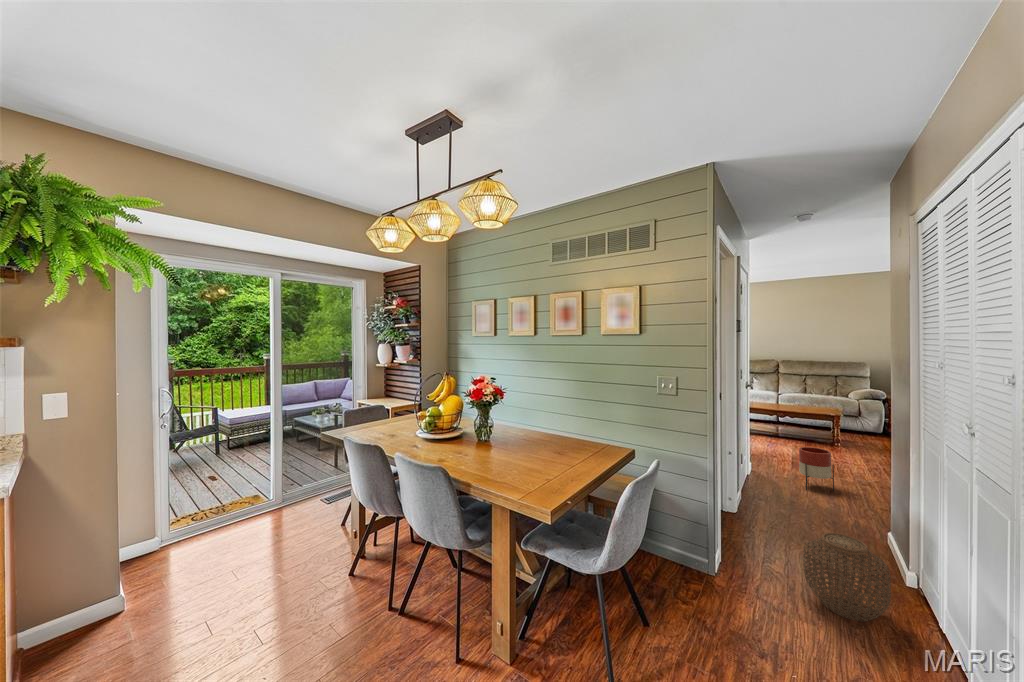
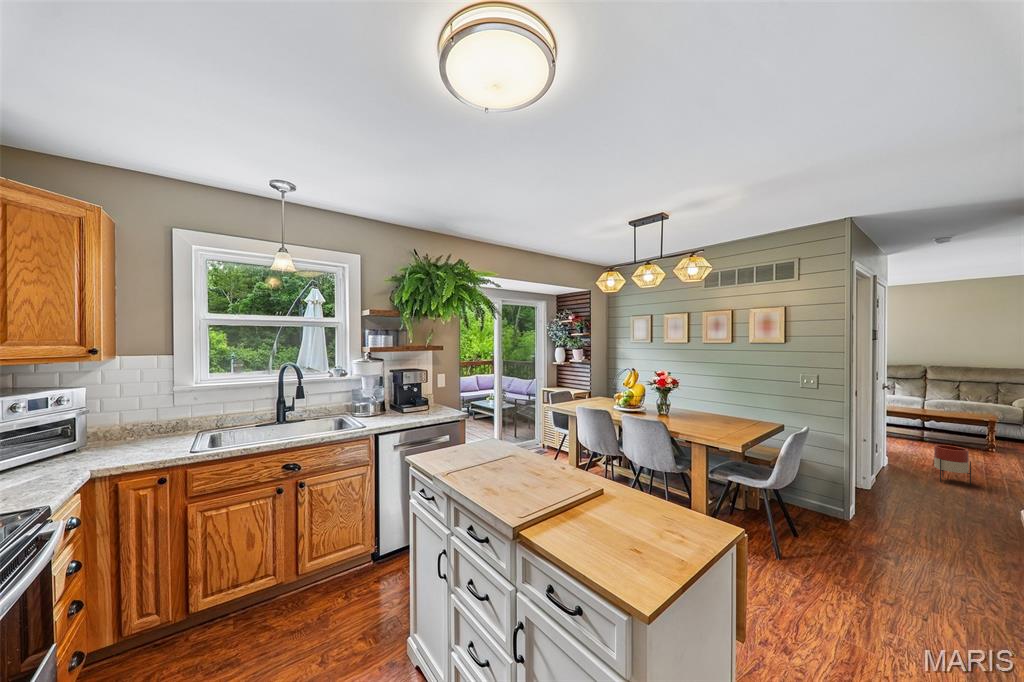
woven basket: present [803,533,891,622] -> none [916,495,988,556]

